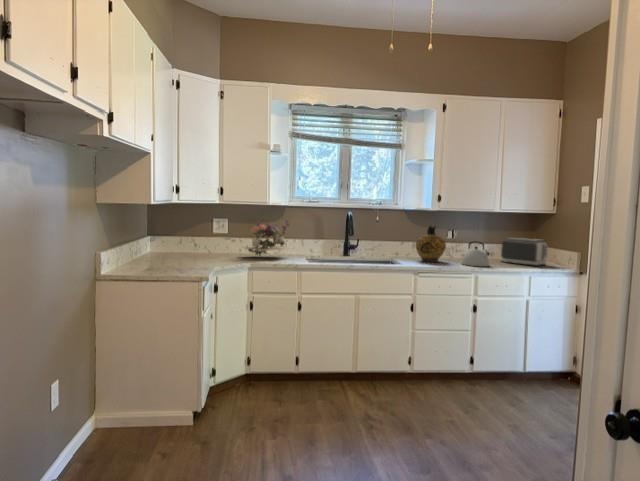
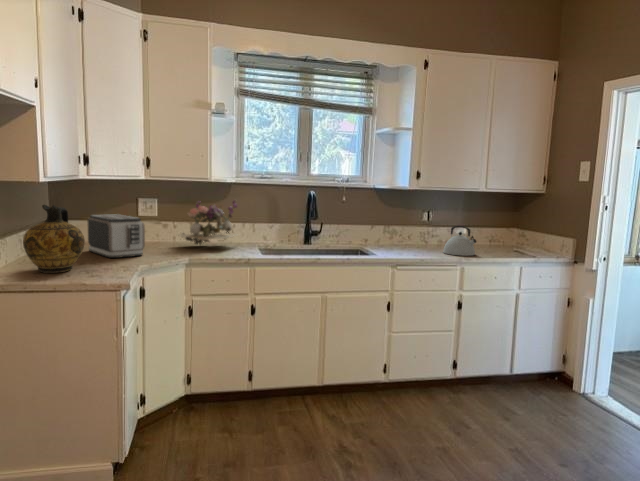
ceramic jug: present [416,226,446,262] -> present [23,205,85,273]
toaster: present [501,238,548,266] -> present [88,215,145,258]

